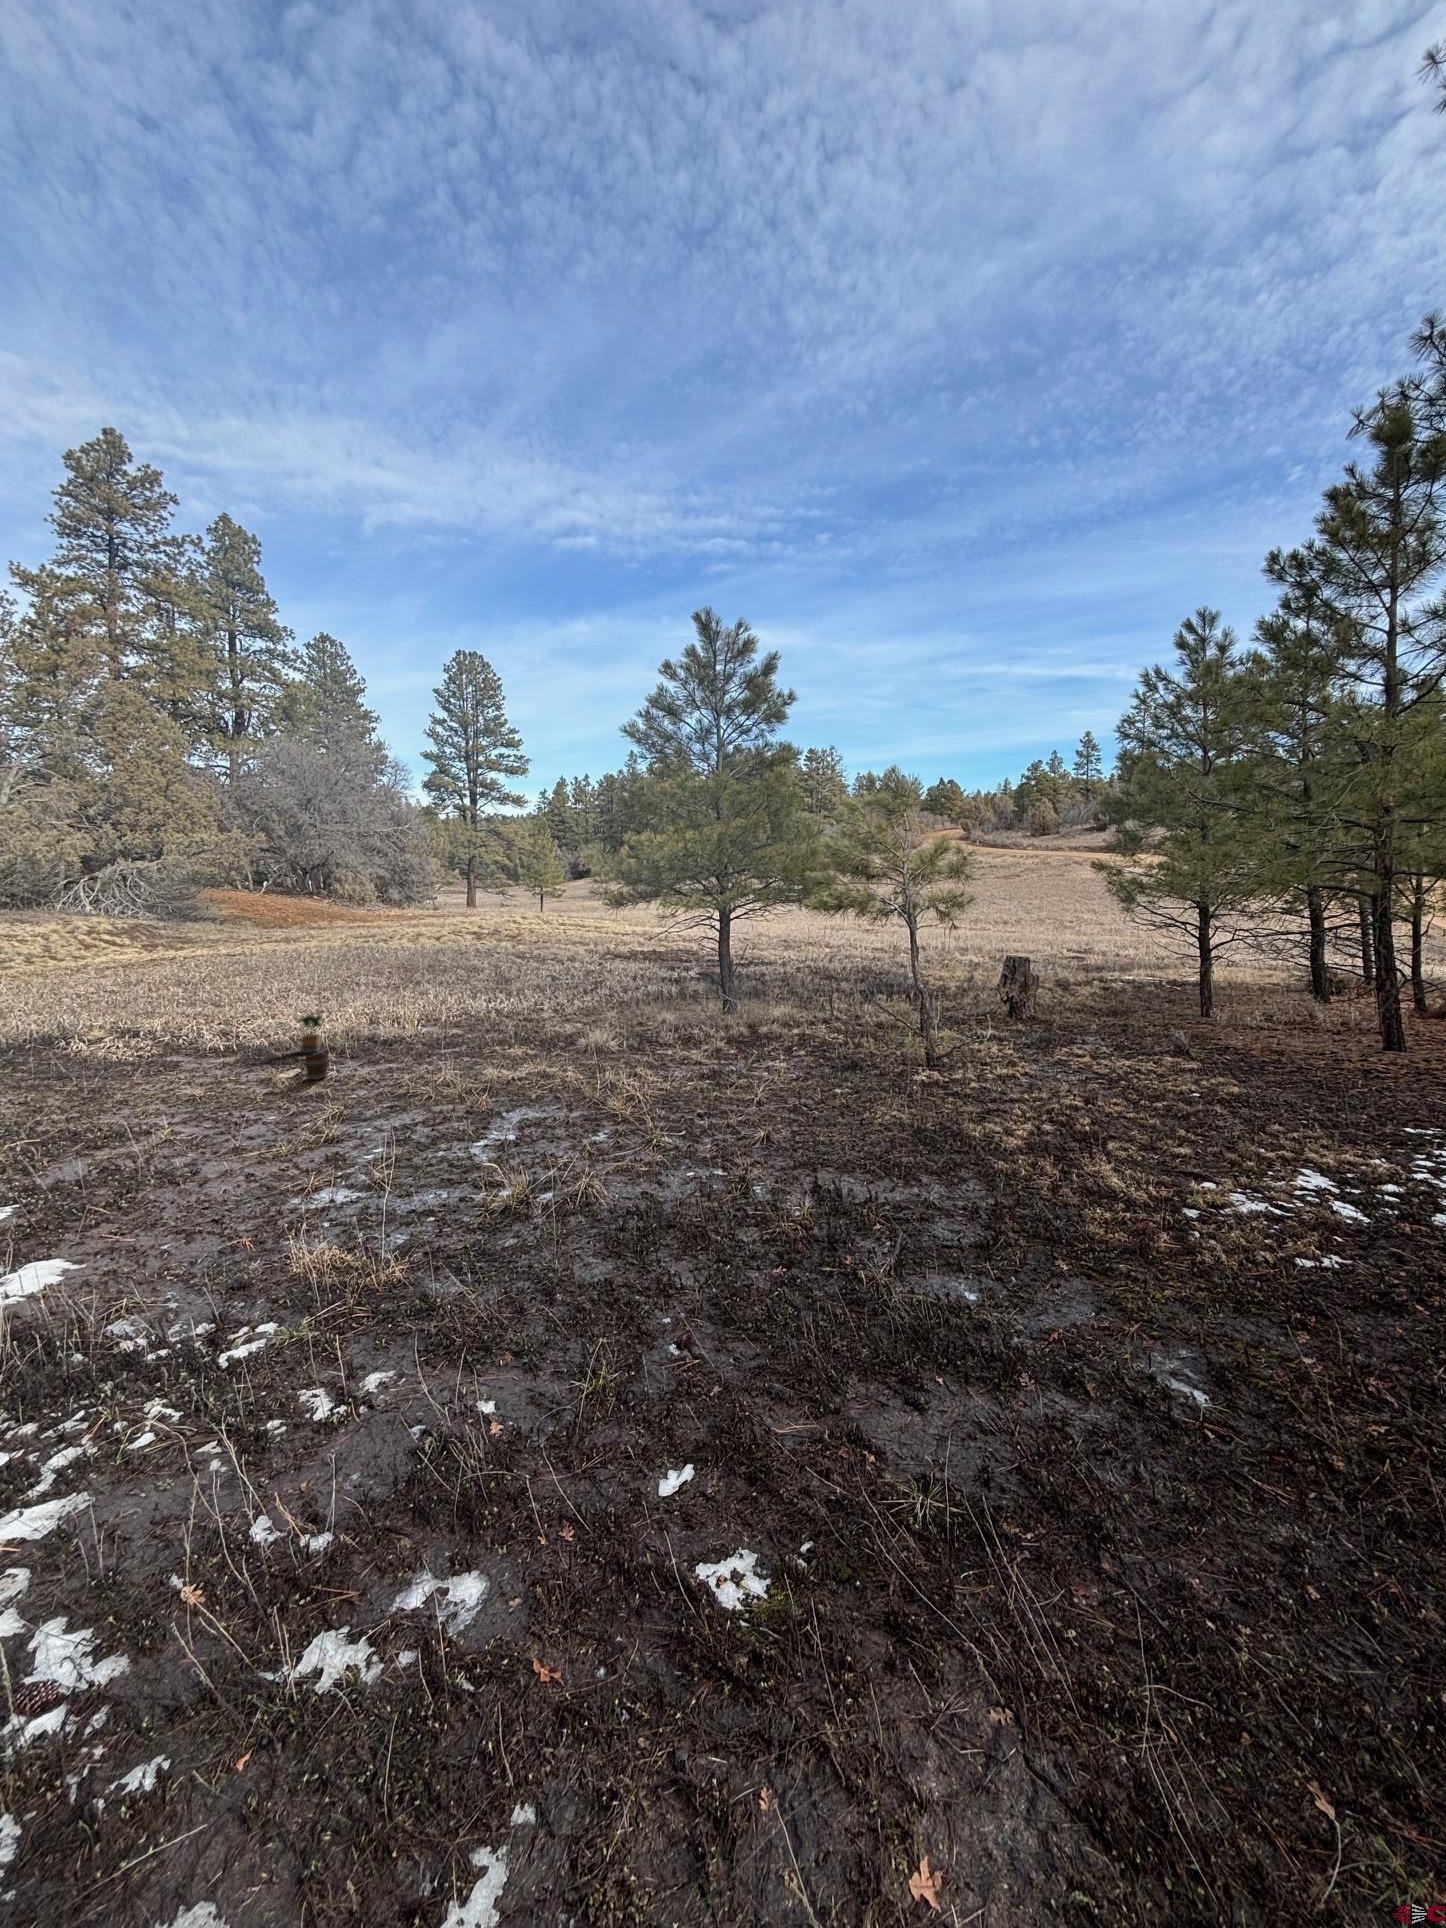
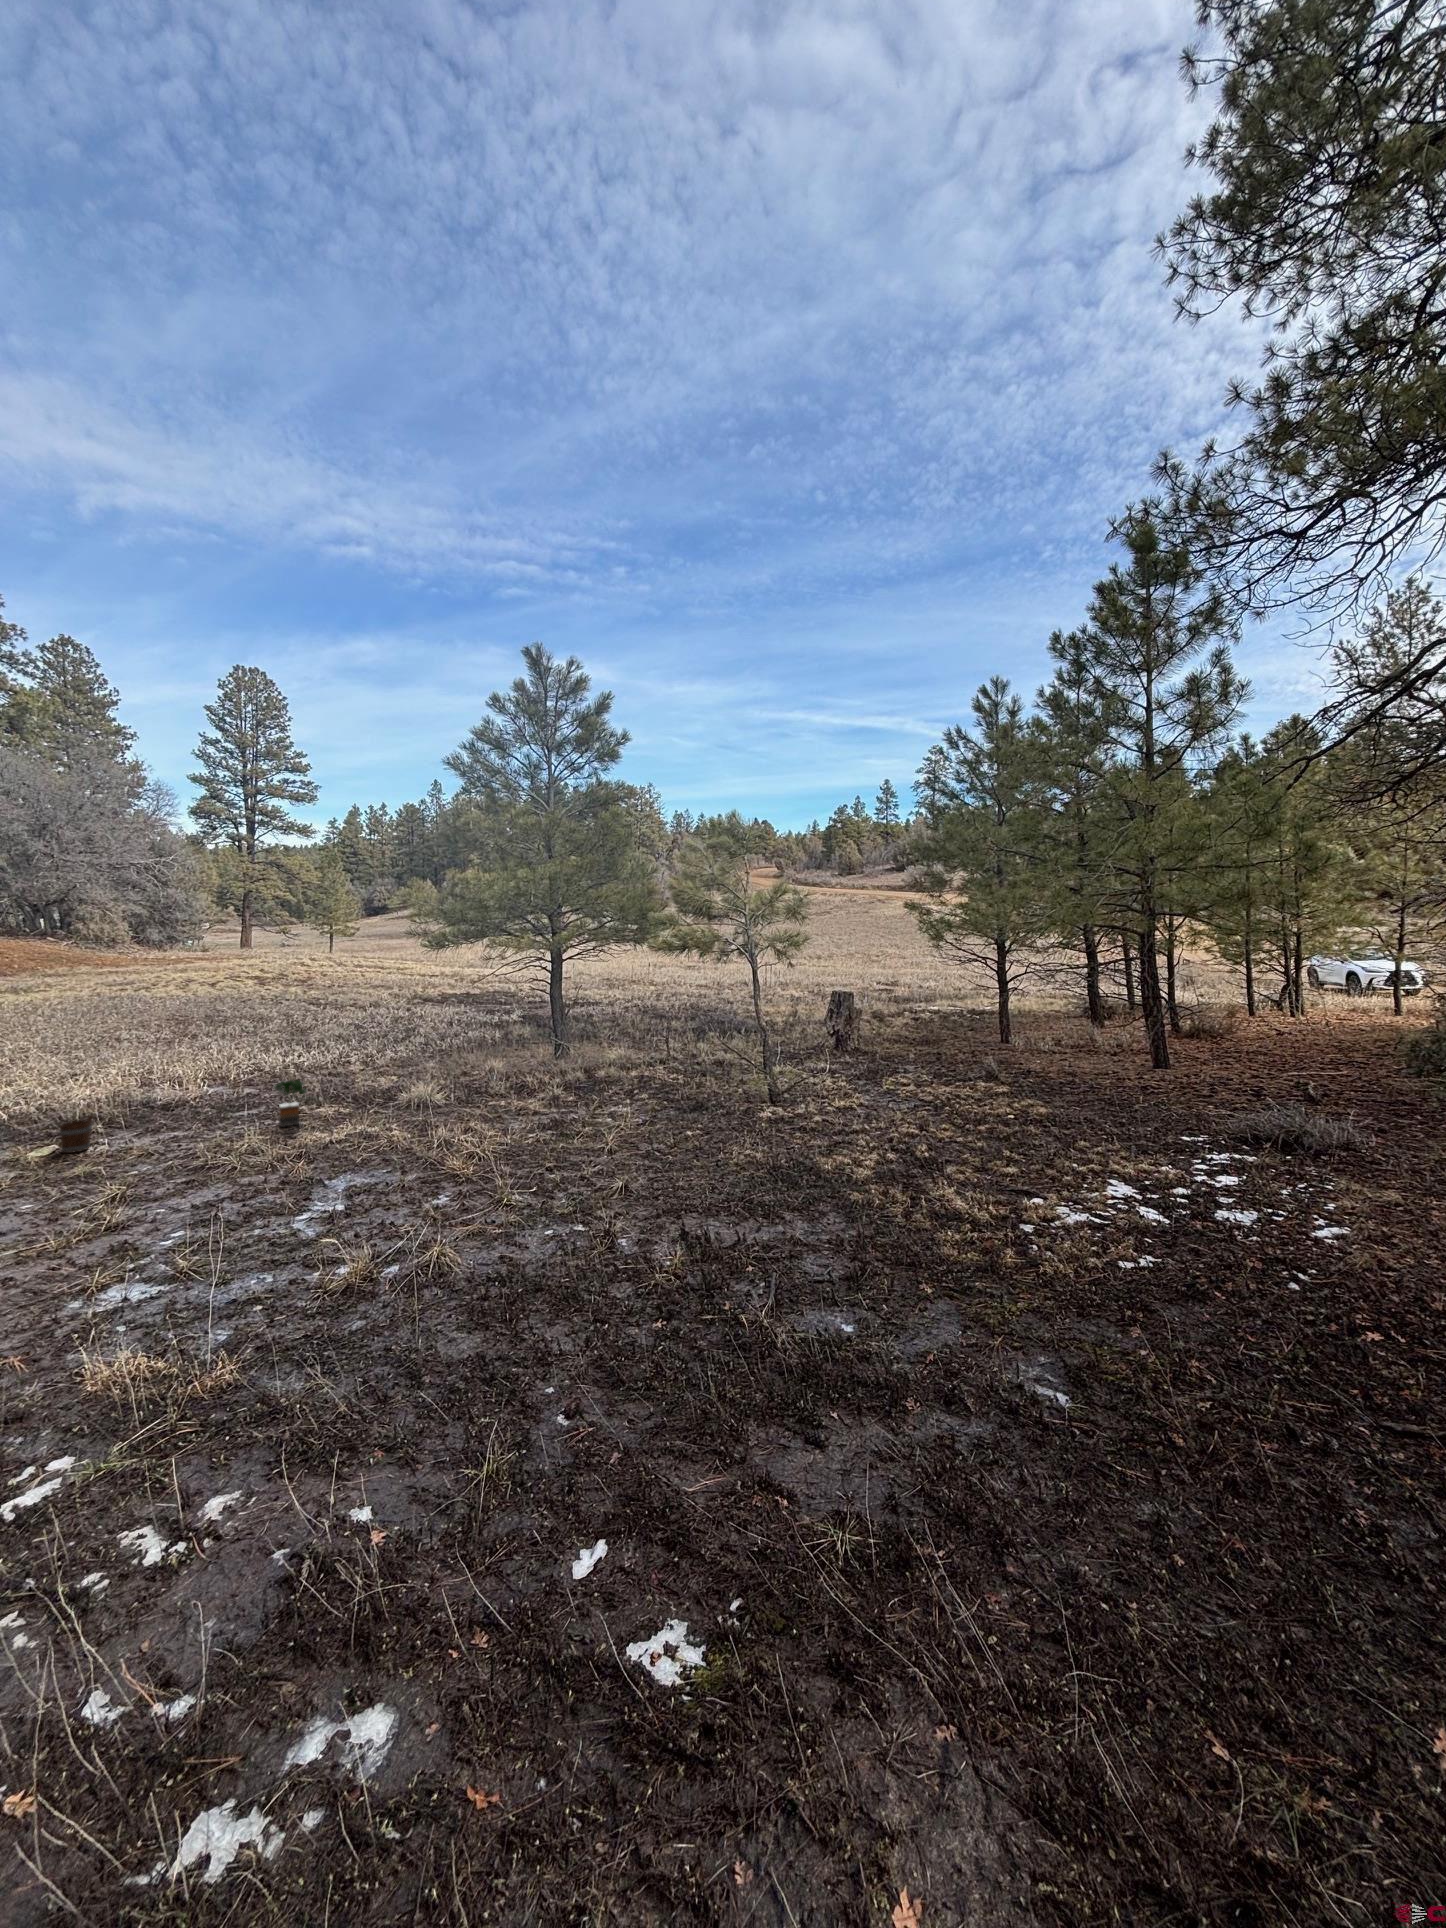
potted tree: present [298,1016,323,1053] -> present [274,1080,307,1127]

